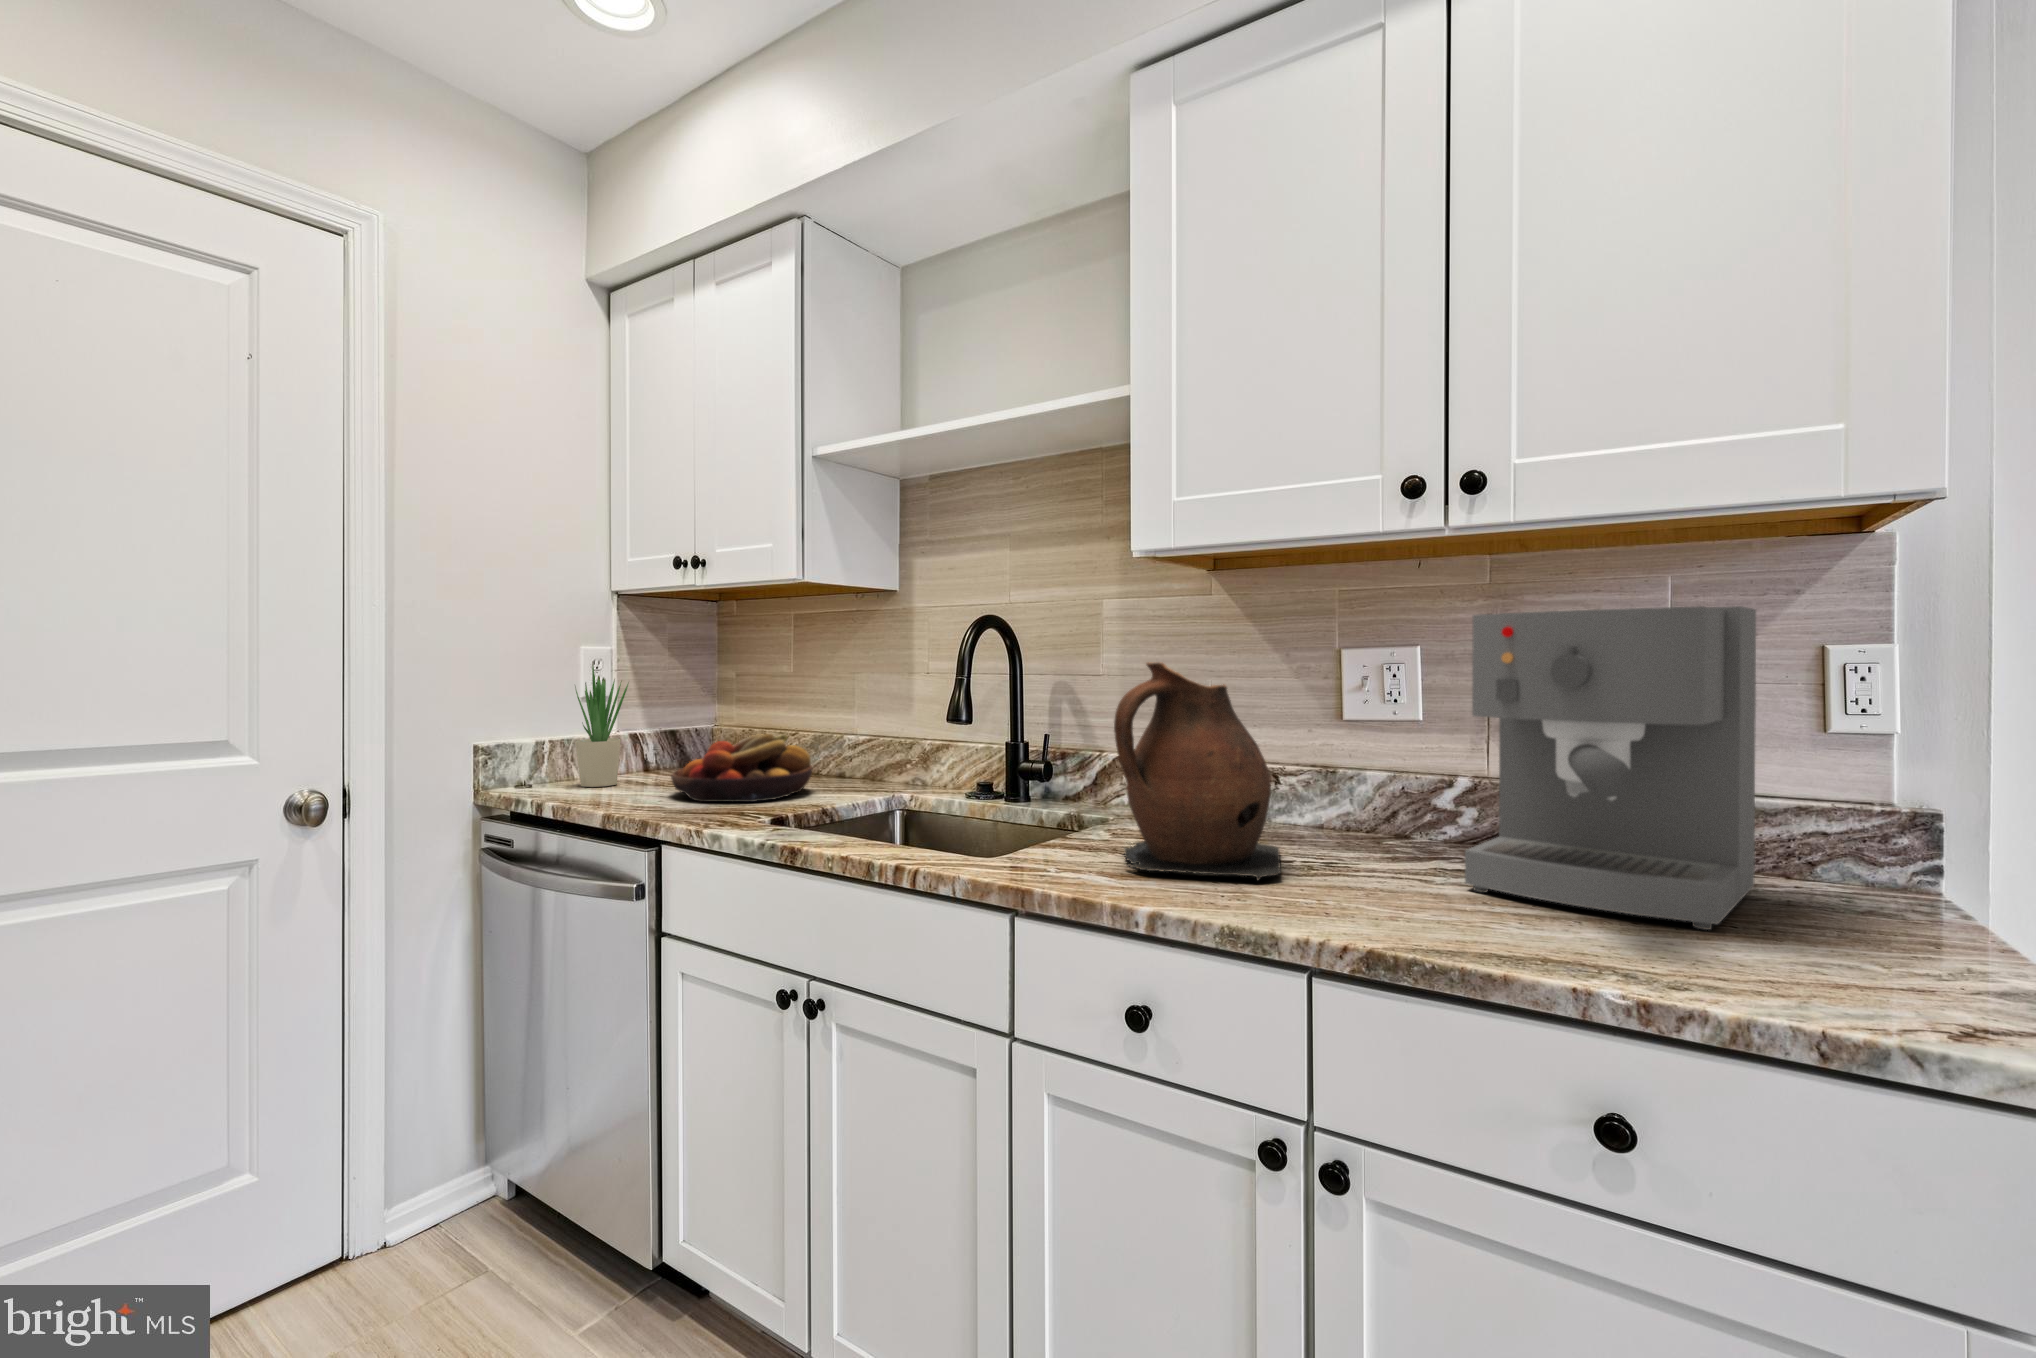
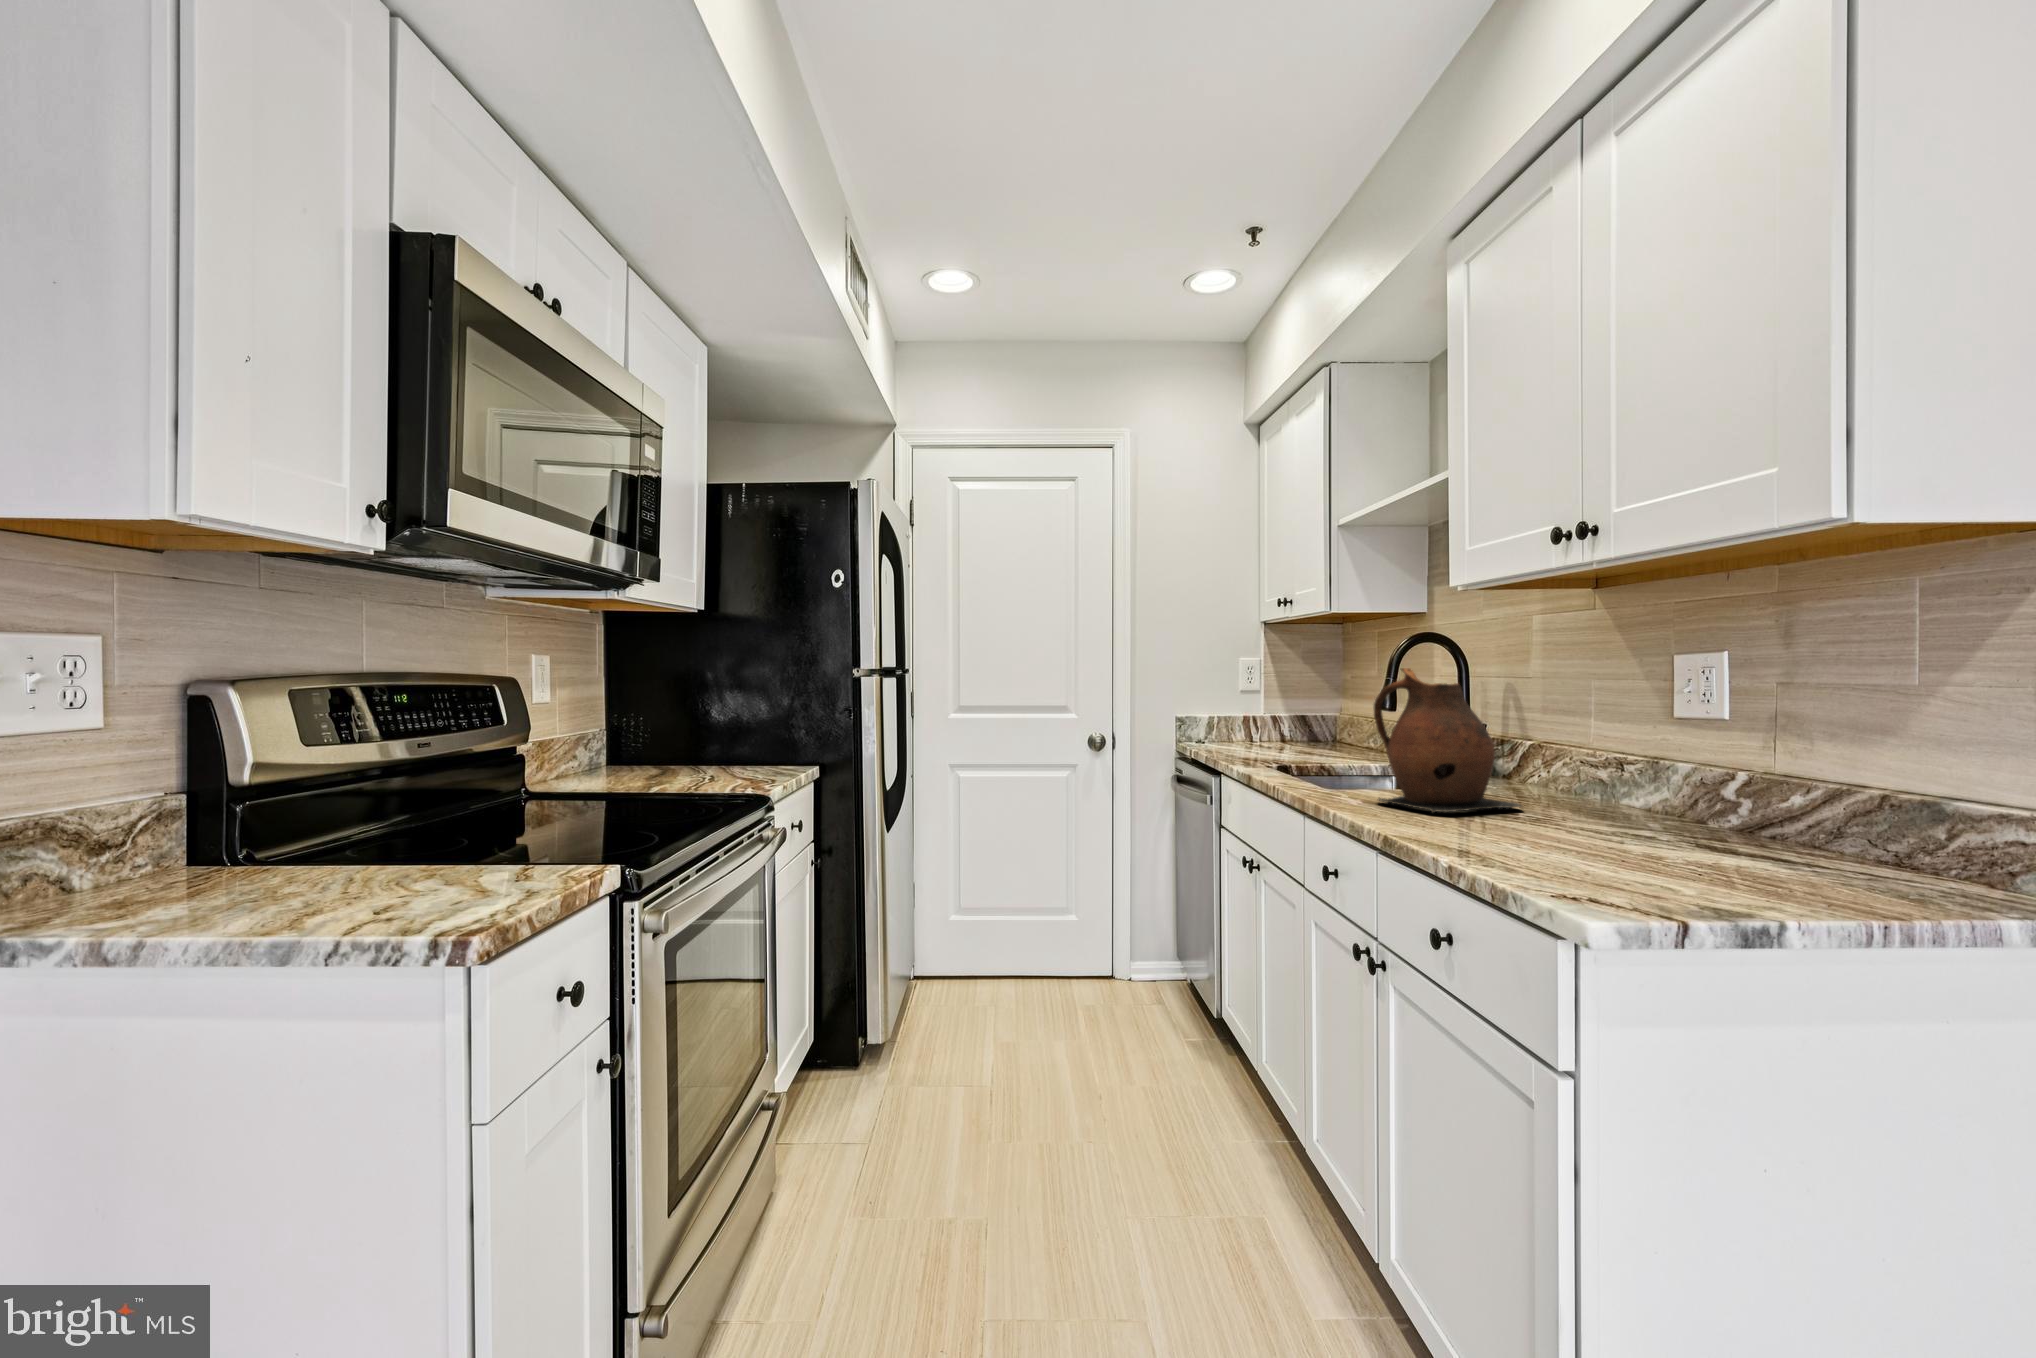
coffee maker: present [1465,606,1756,930] -> none [1510,618,1841,874]
potted plant: present [575,662,628,787] -> none [1224,667,1254,746]
fruit bowl: present [671,734,812,802] -> none [1255,717,1348,759]

